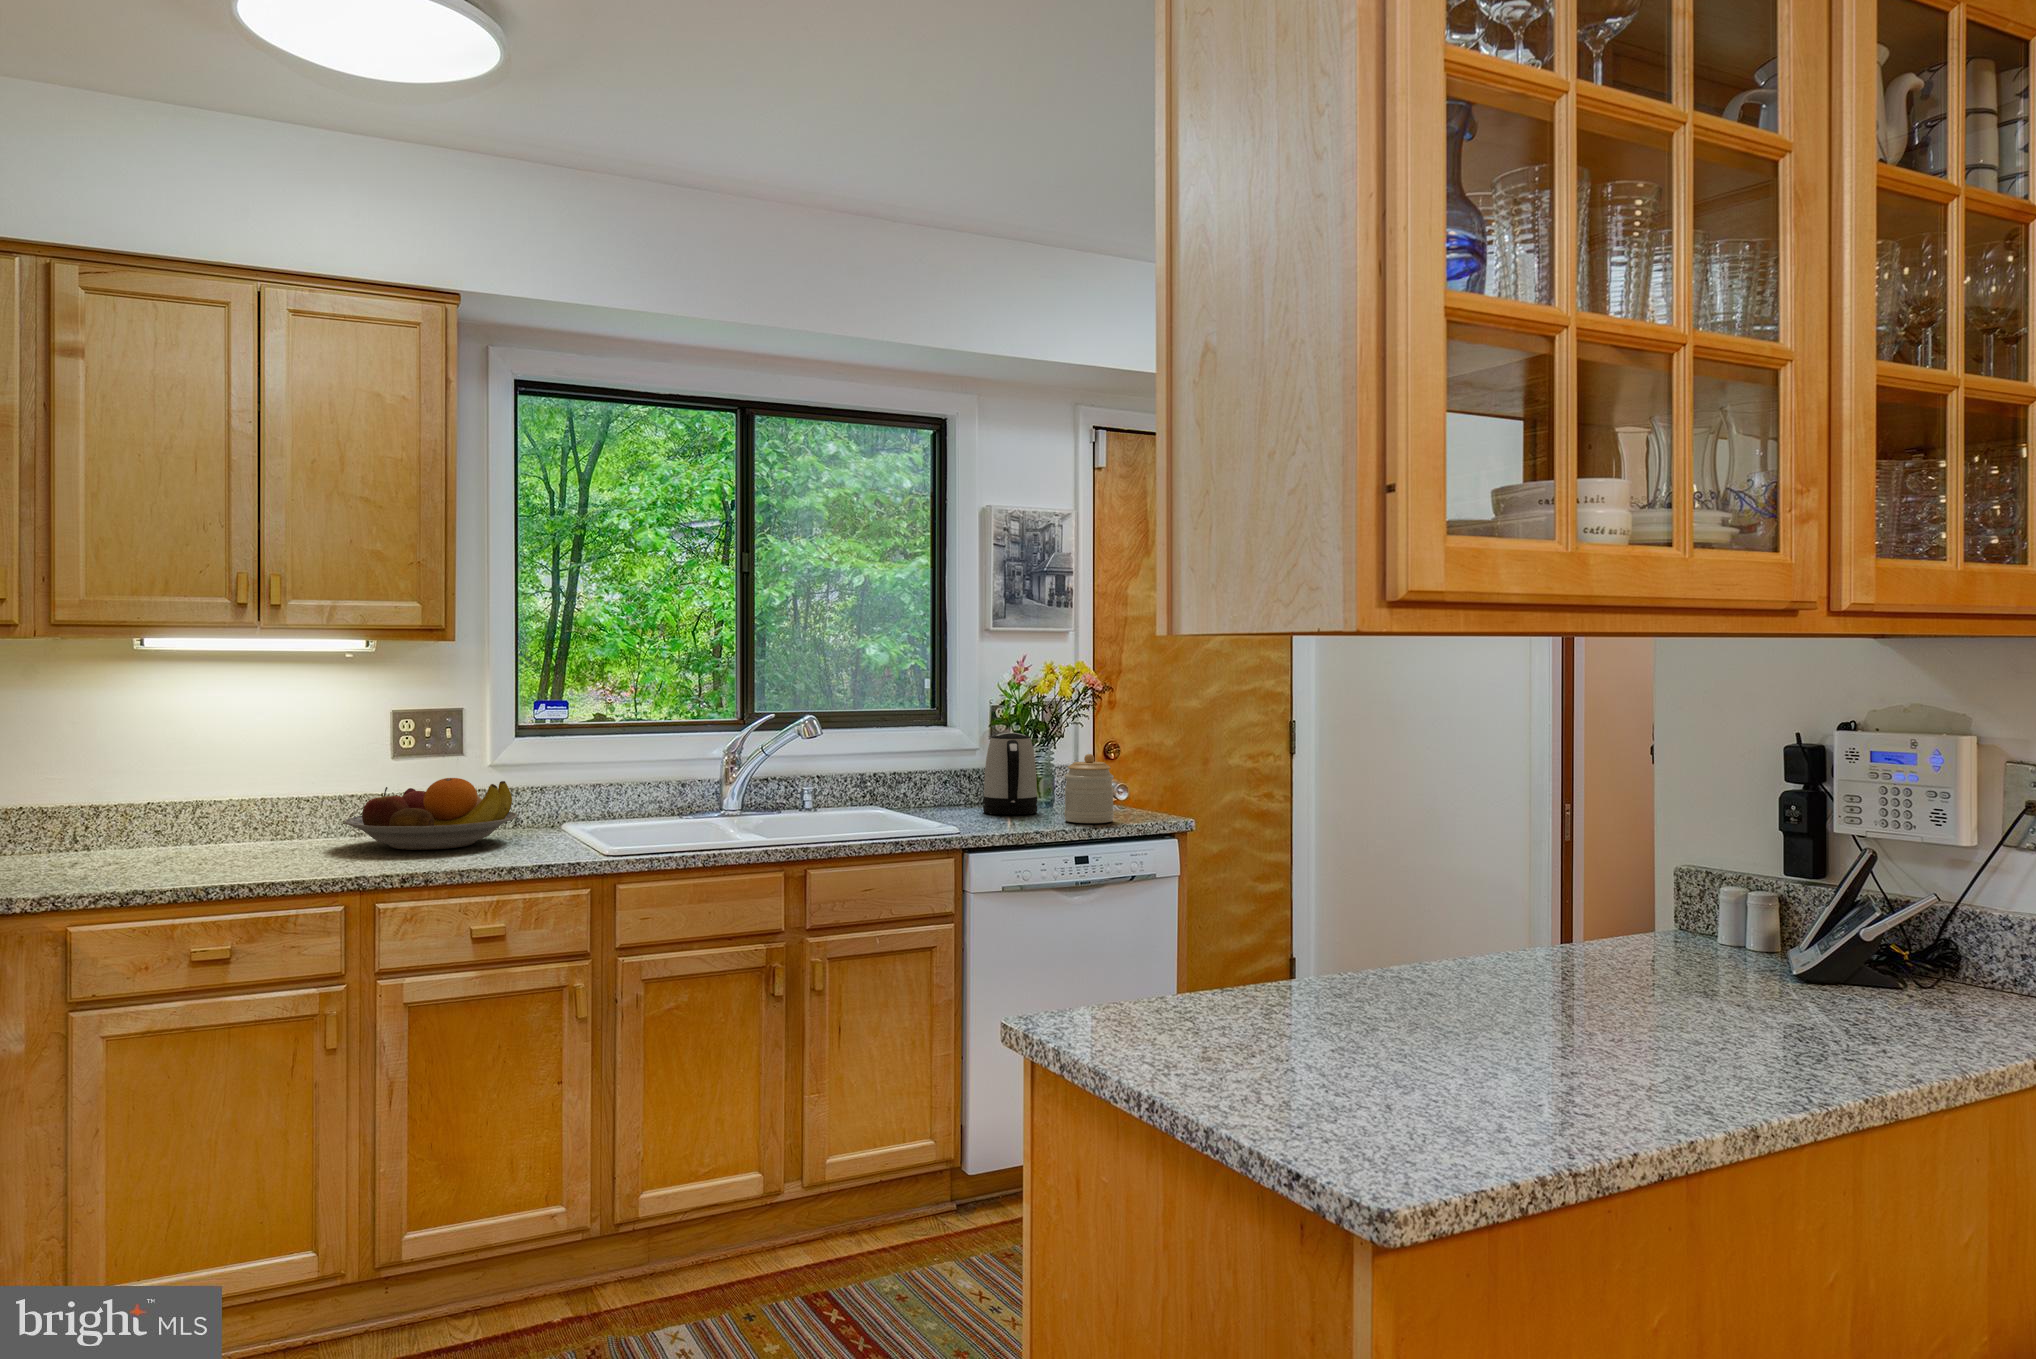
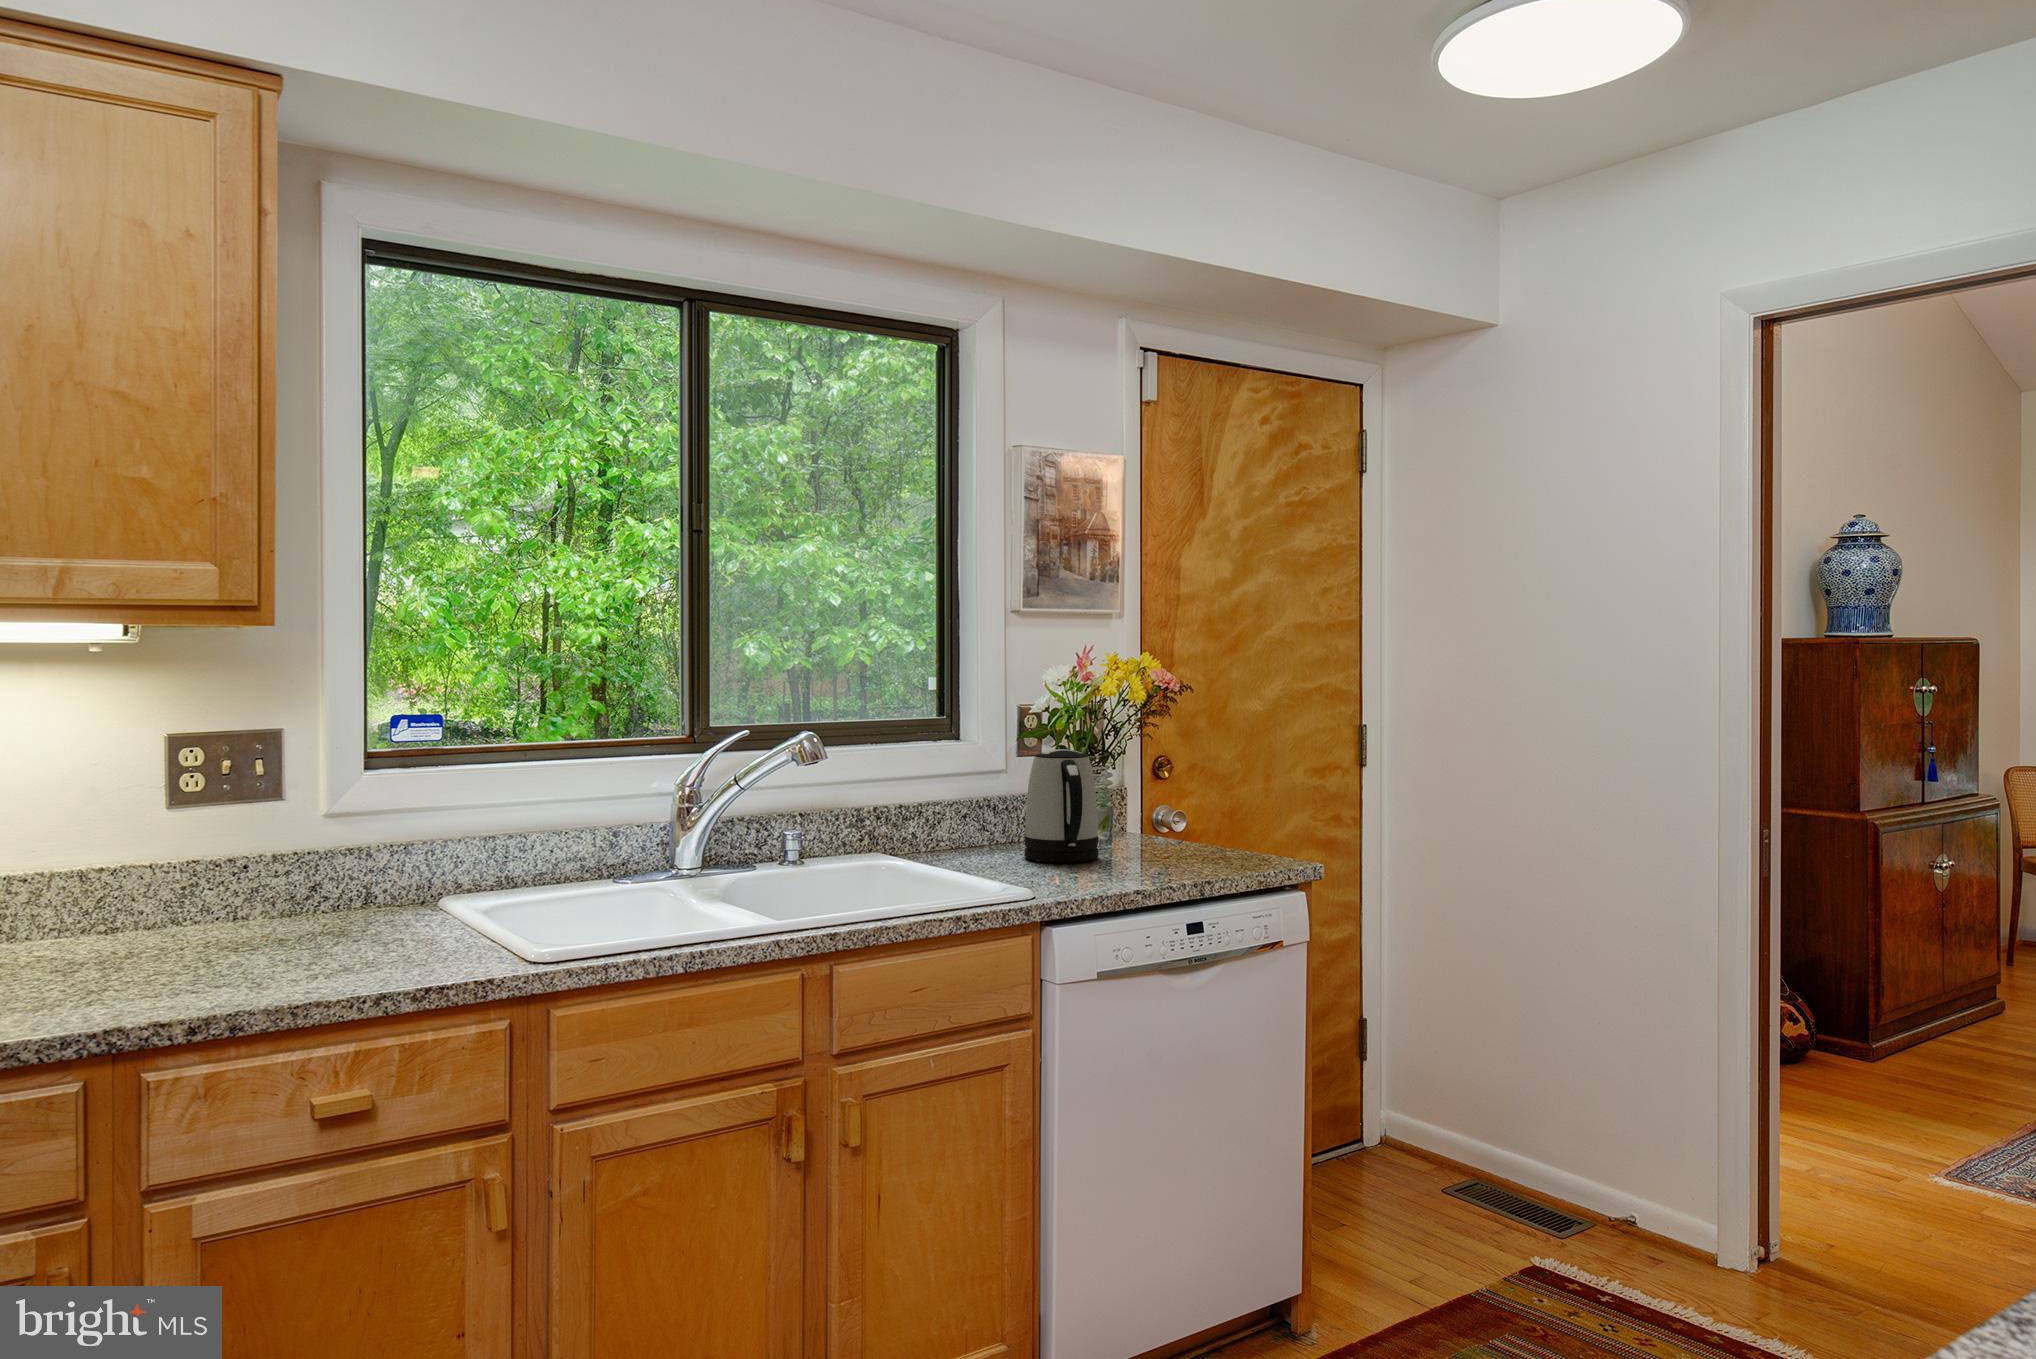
jar: present [1064,754,1114,823] -> none [1150,779,1218,875]
fruit bowl: present [345,778,517,850] -> none [87,842,374,961]

